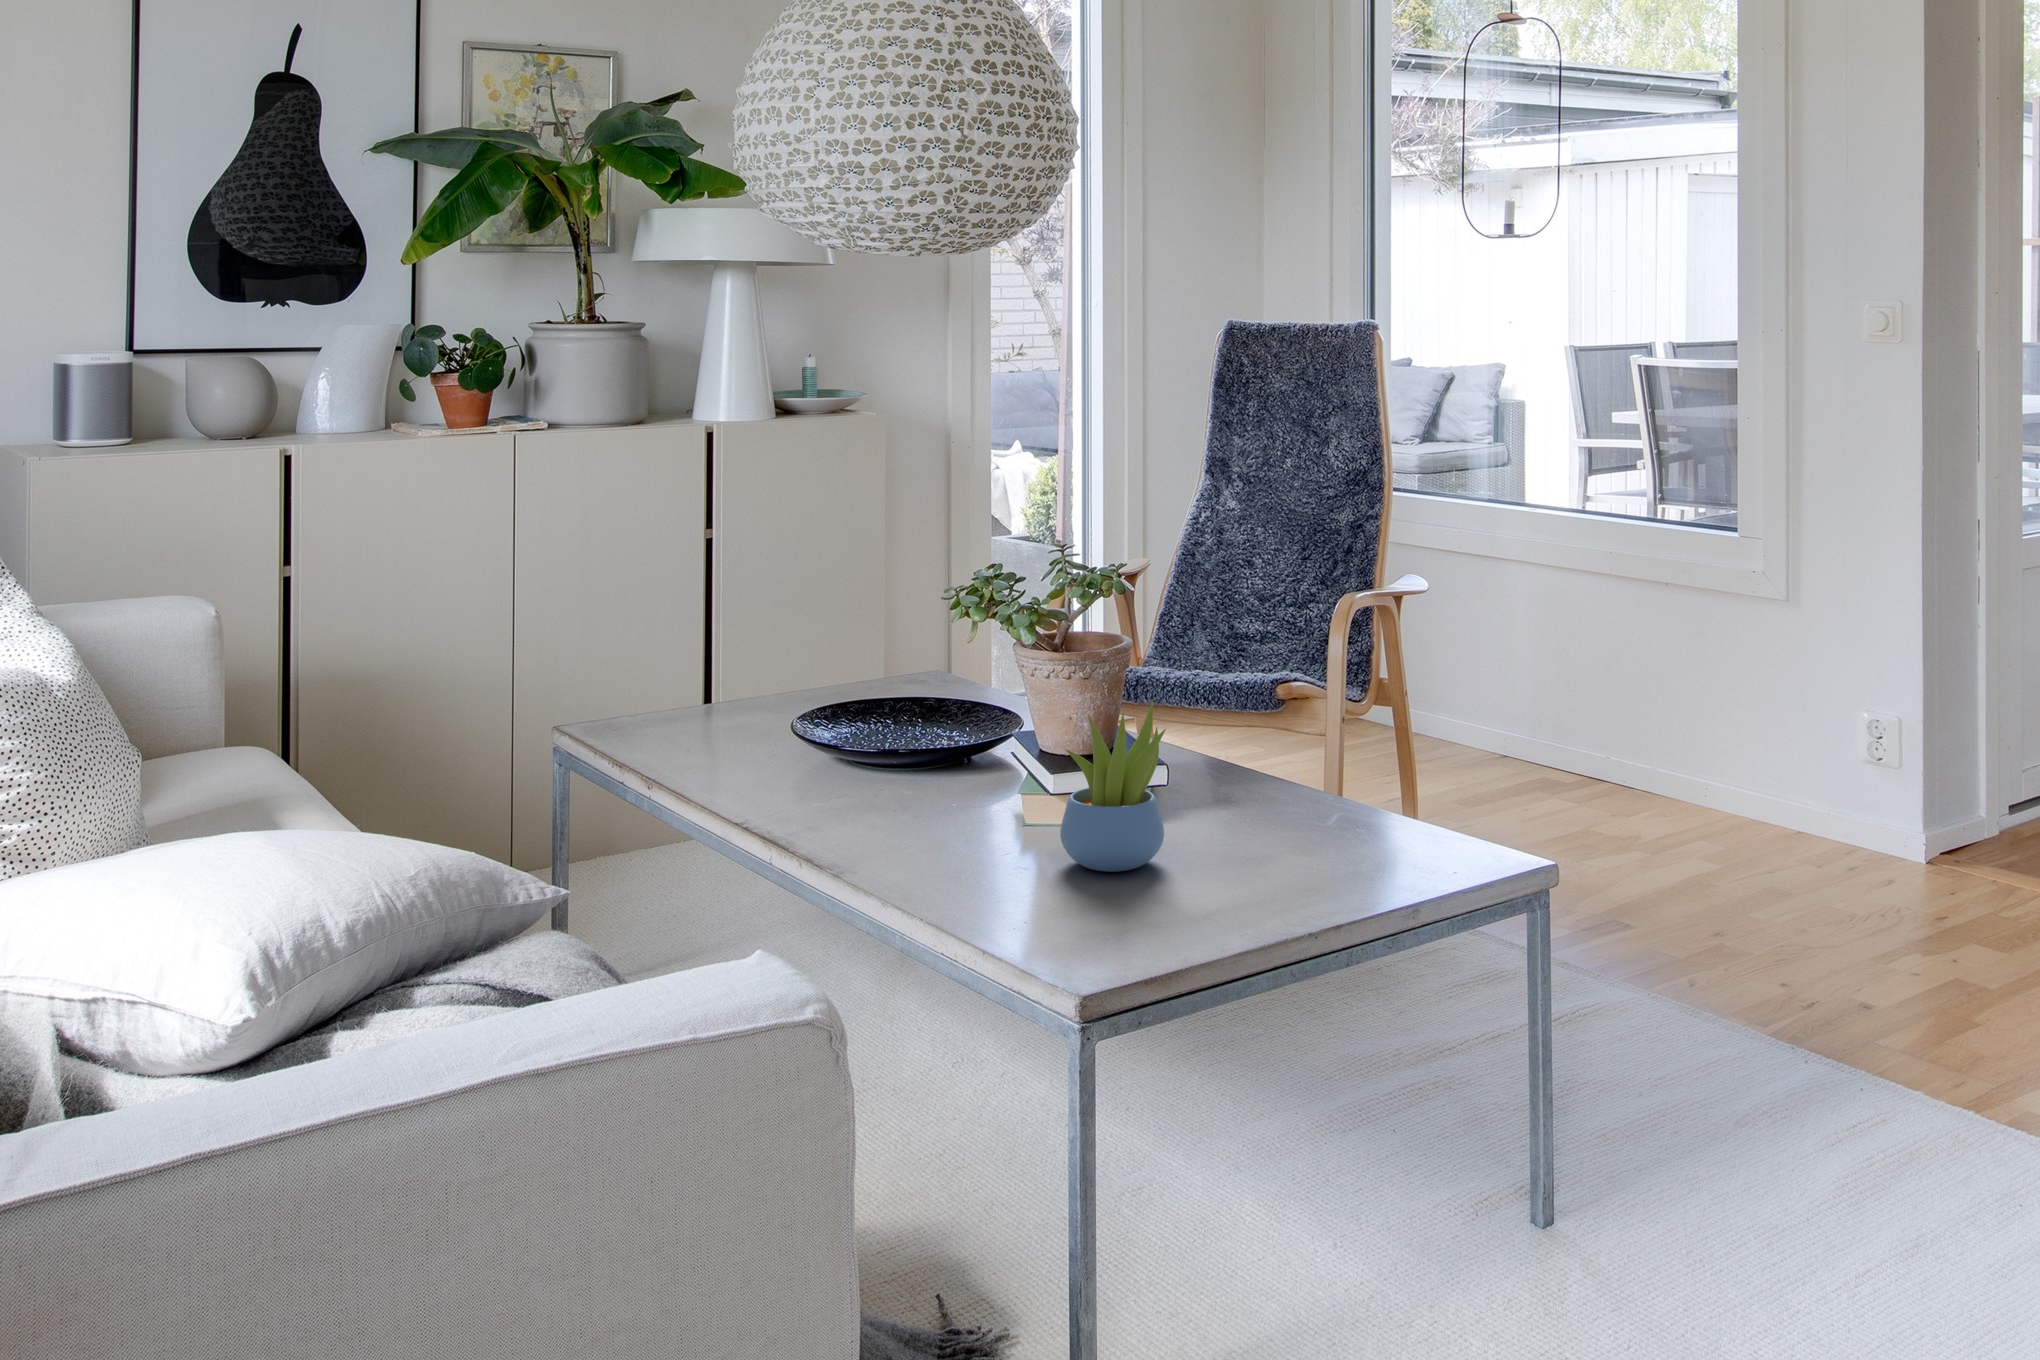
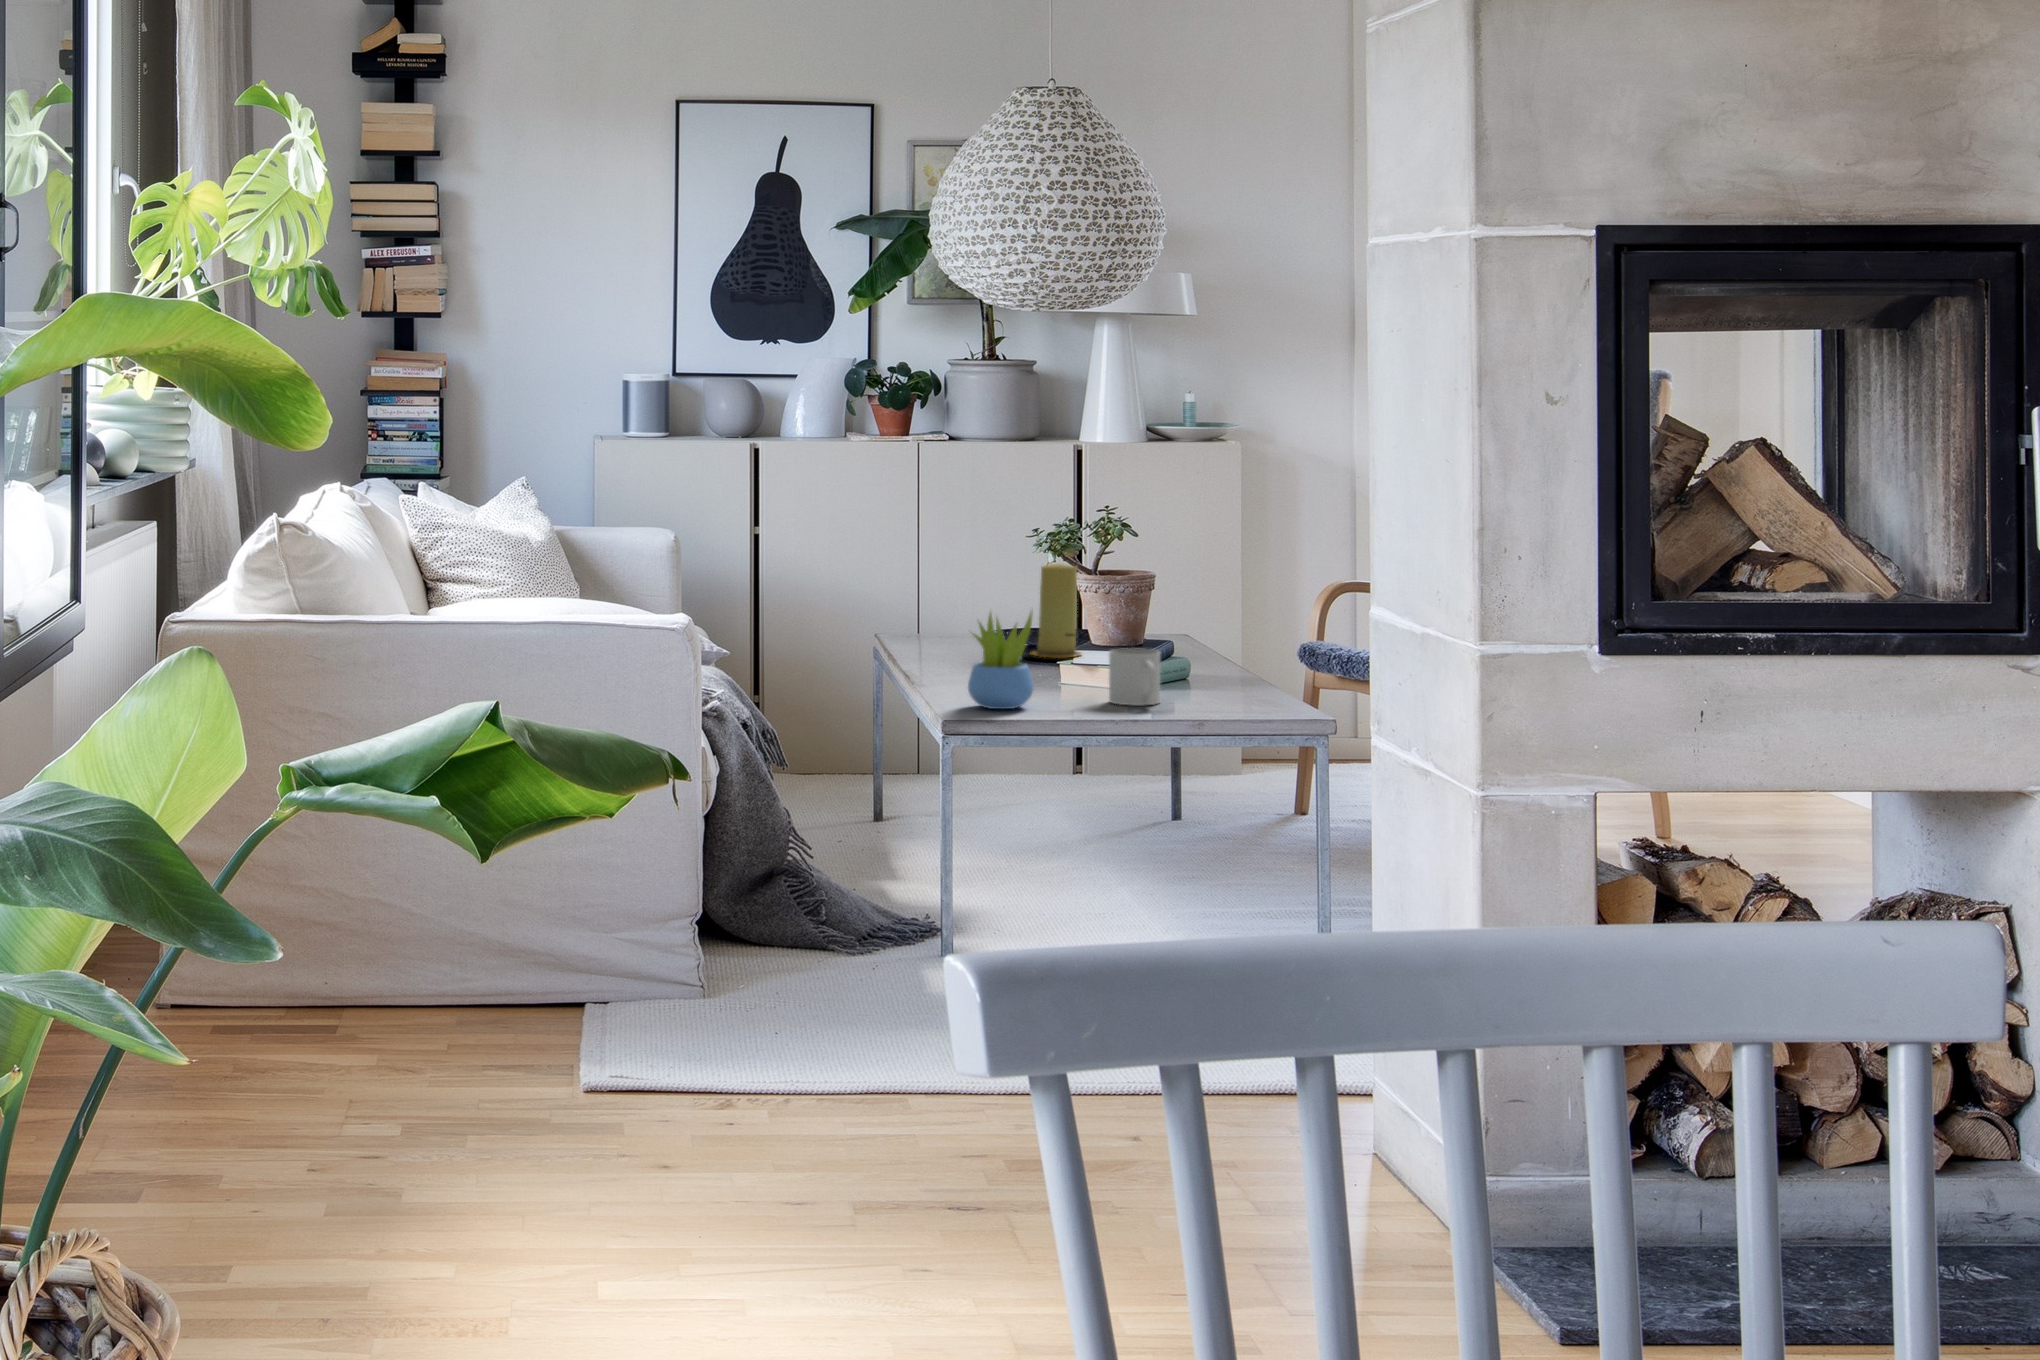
candle: none [885,601,956,736] -> present [1032,564,1081,657]
mug: none [1215,734,1314,827] -> present [1109,648,1160,705]

